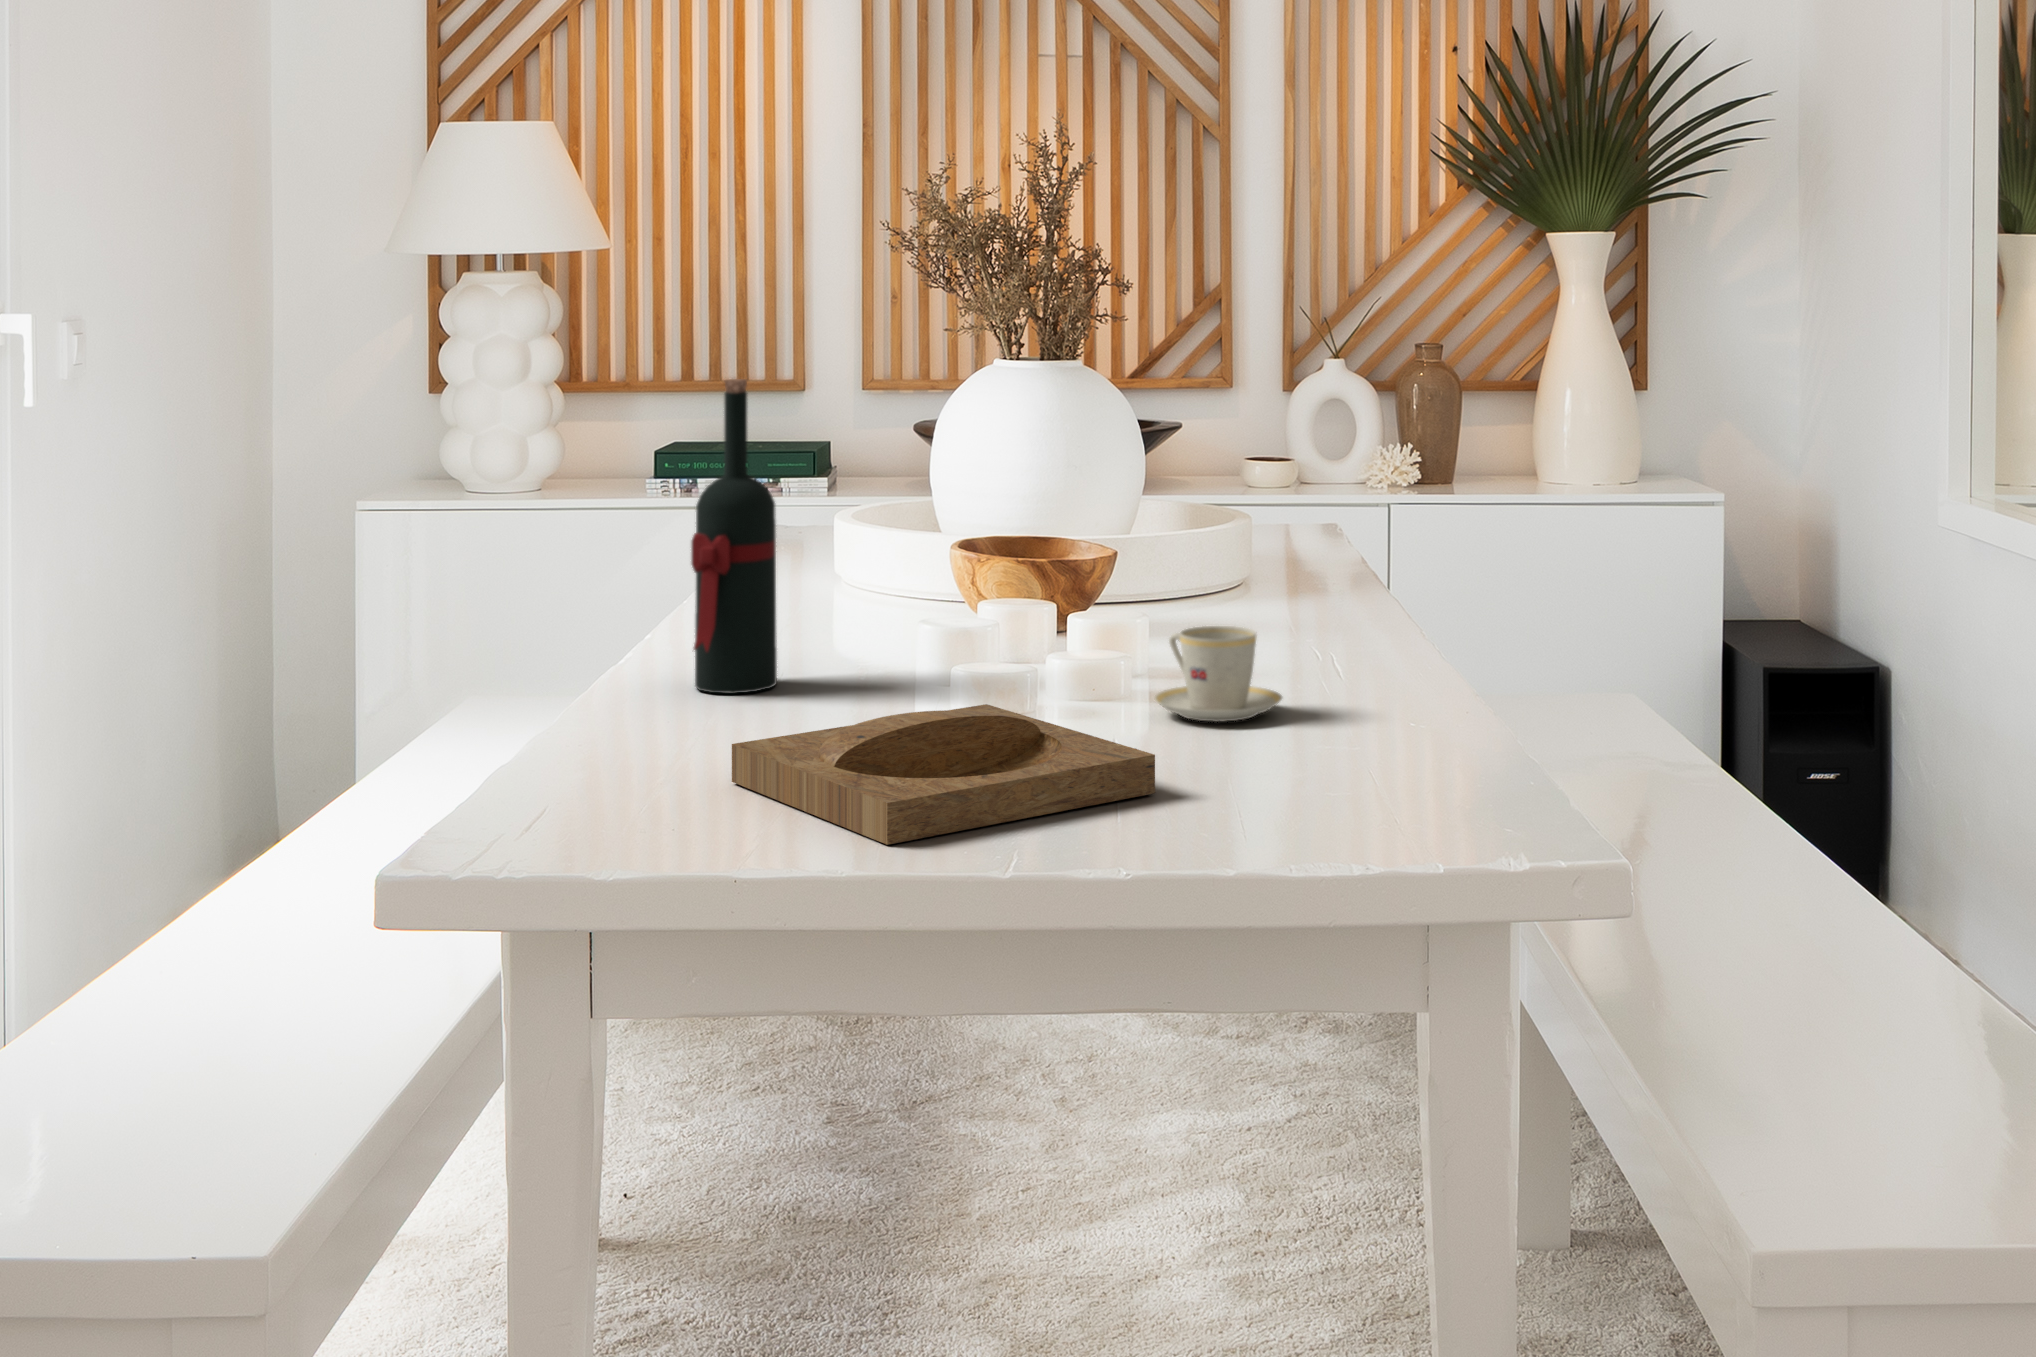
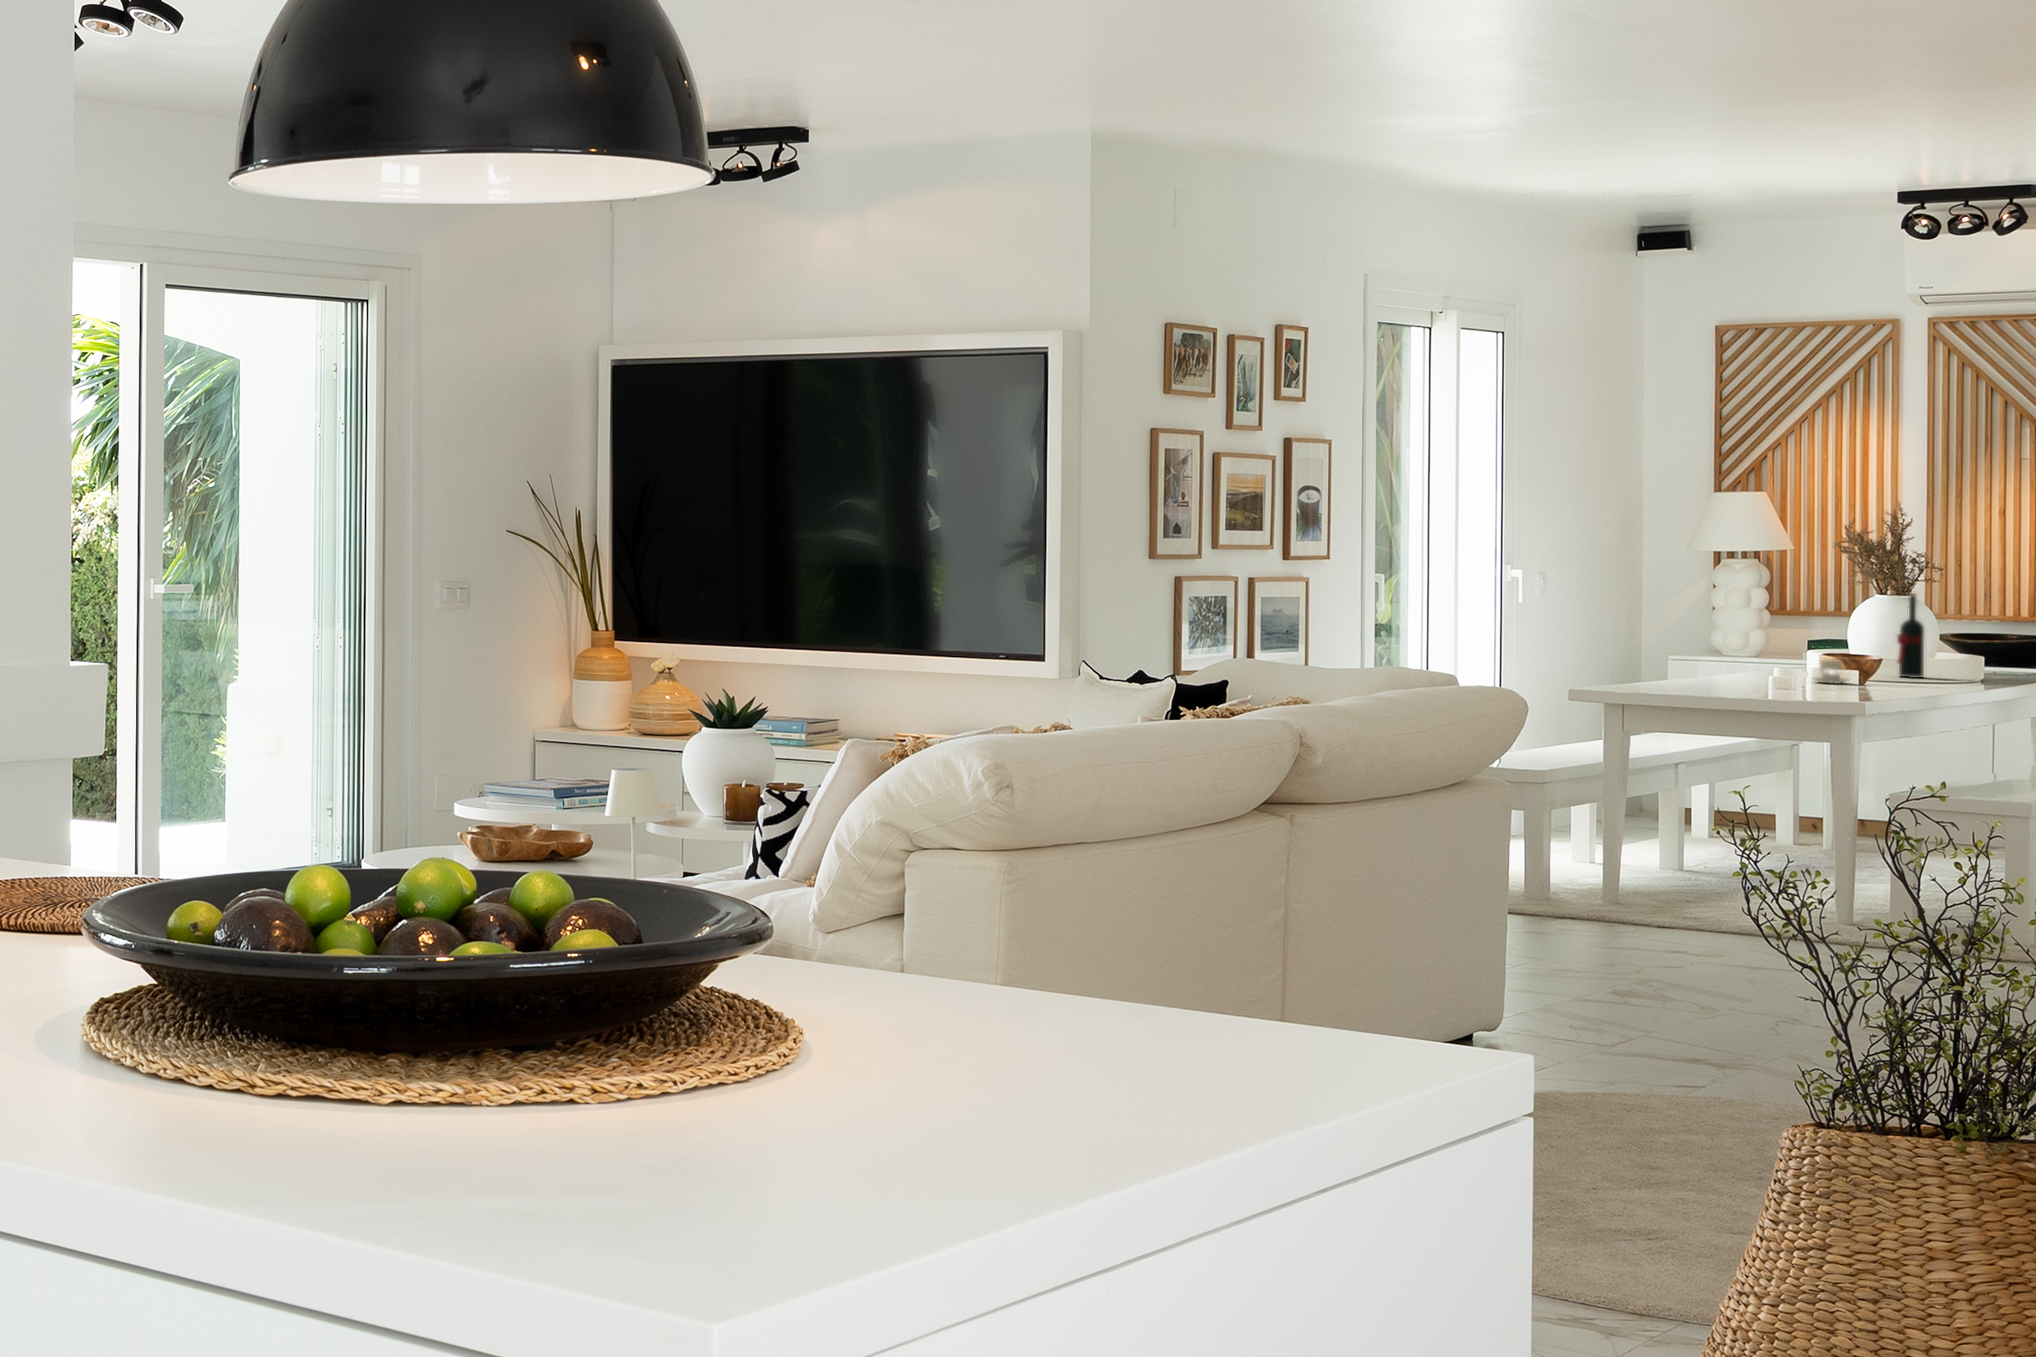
wine bottle: present [691,379,777,694] -> present [1897,593,1924,678]
tray: present [732,704,1155,845] -> none [1678,666,1776,686]

